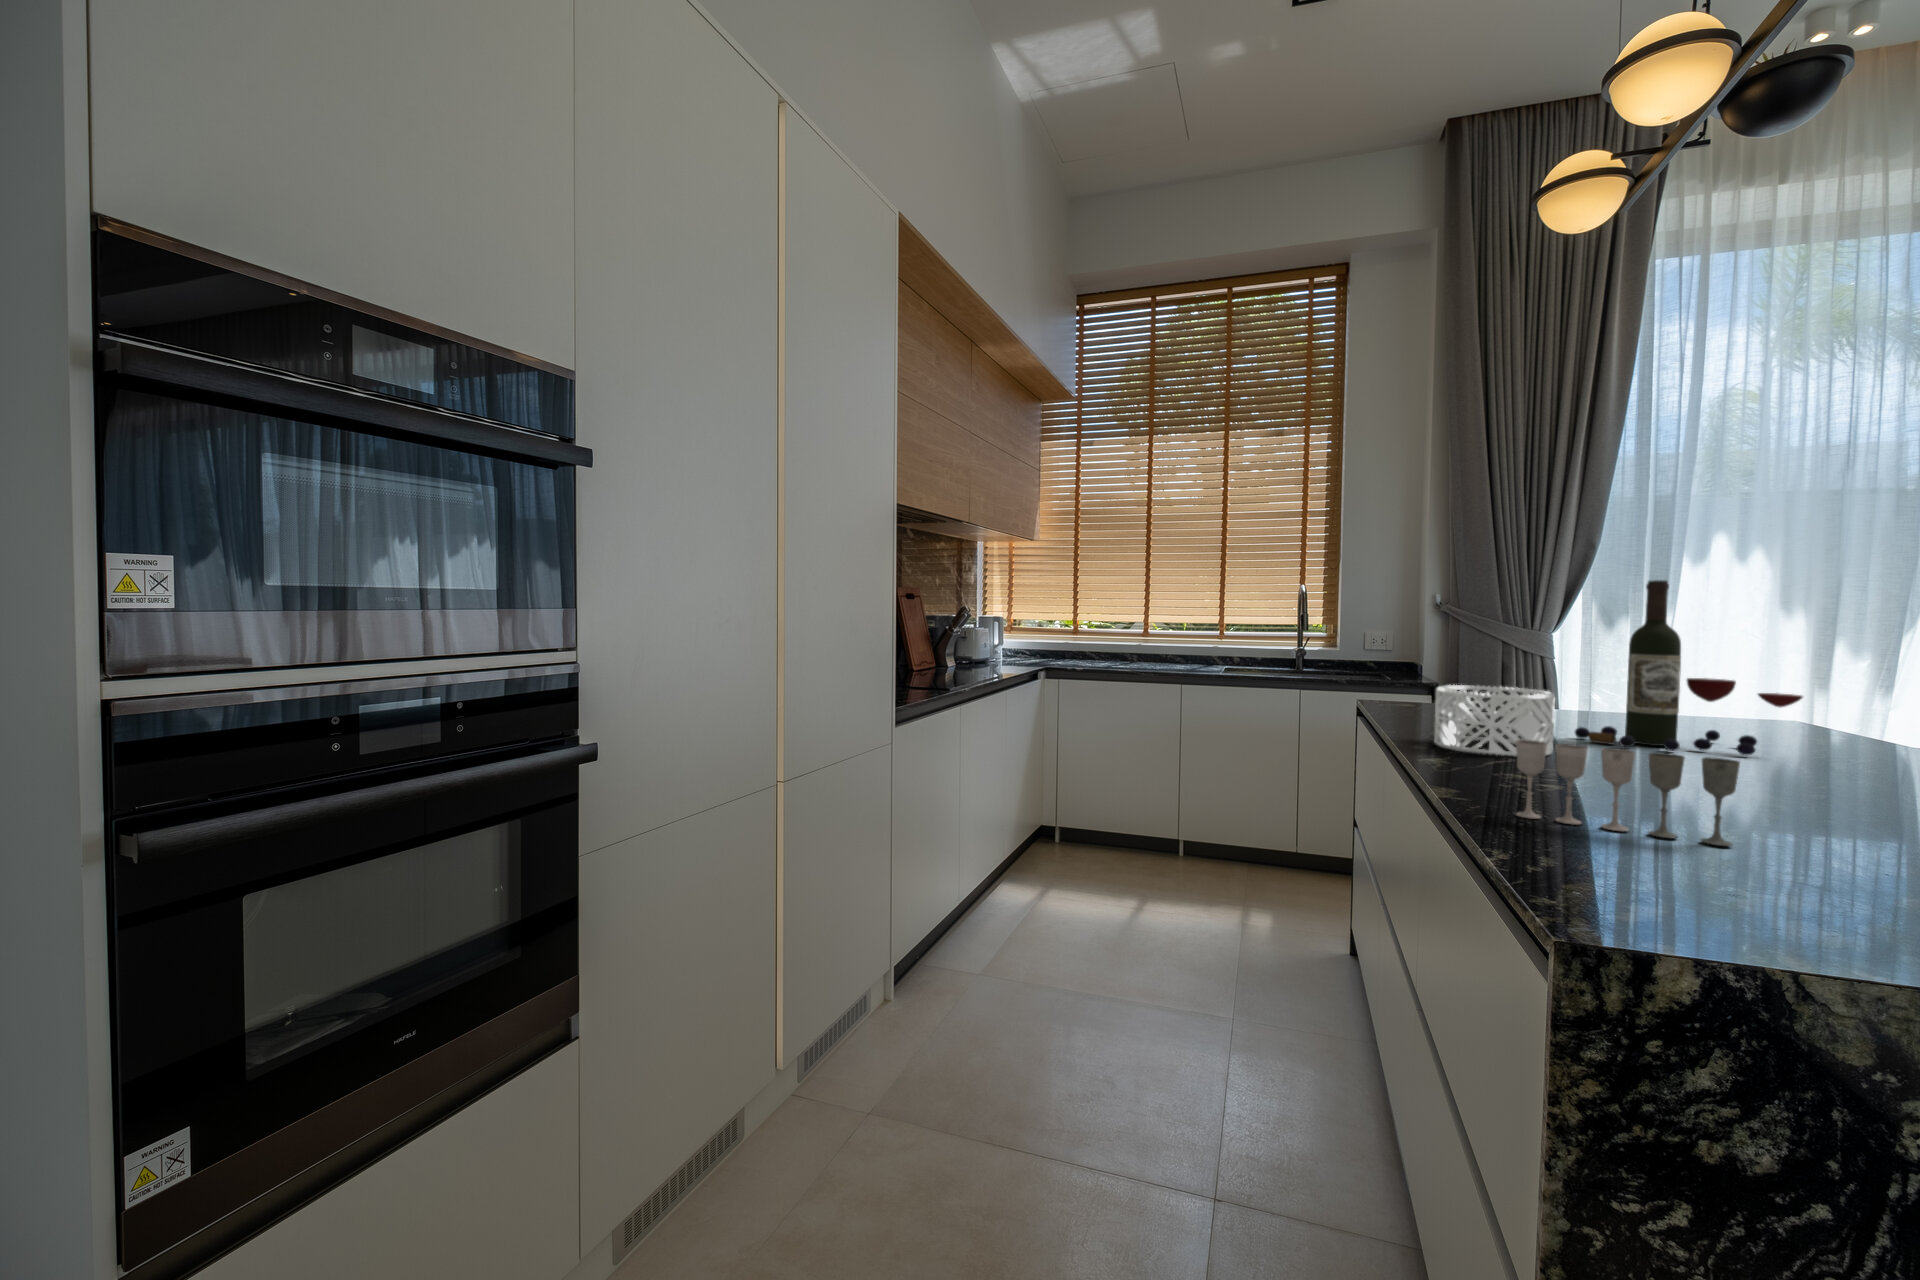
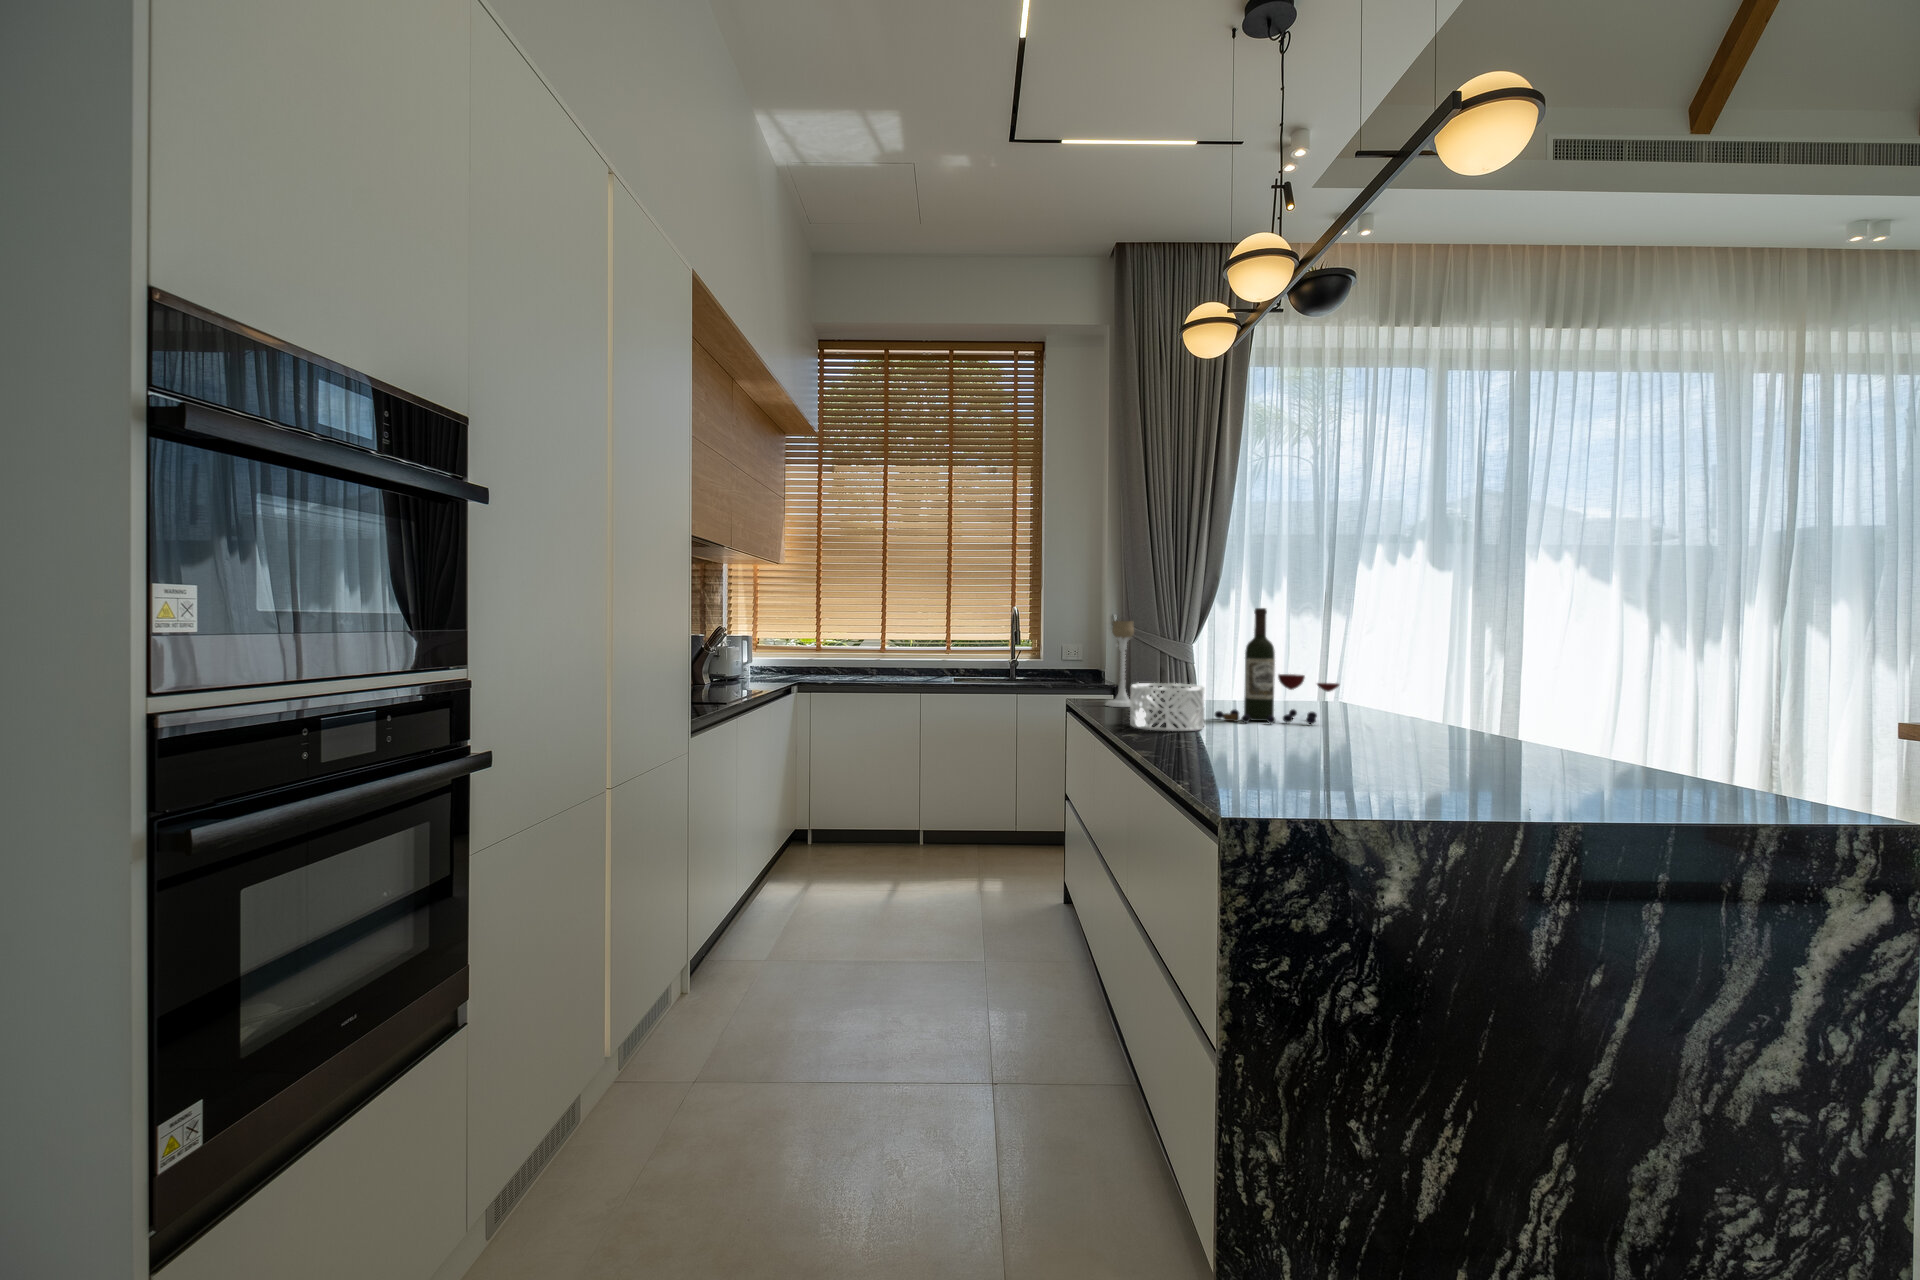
candle holder: none [1407,600,1460,715] -> present [1105,621,1134,707]
wine glass: present [1516,740,1740,846] -> none [1190,715,1307,771]

